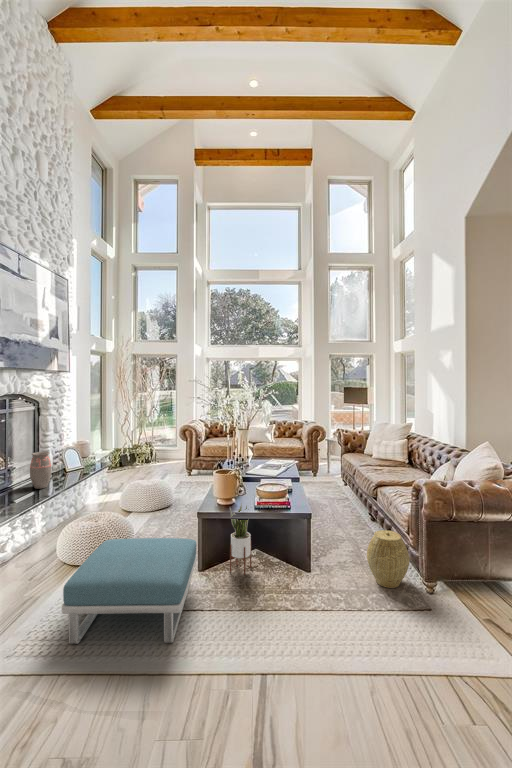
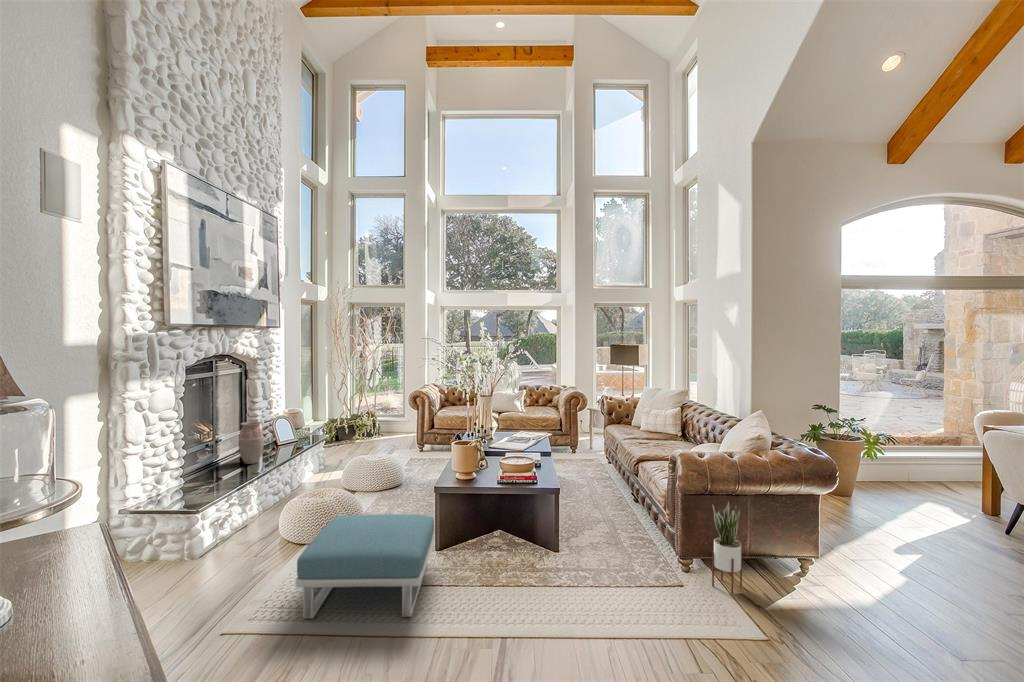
potted plant: present [230,504,251,575] -> present [712,502,742,594]
woven basket: present [367,530,409,588] -> none [620,506,665,567]

